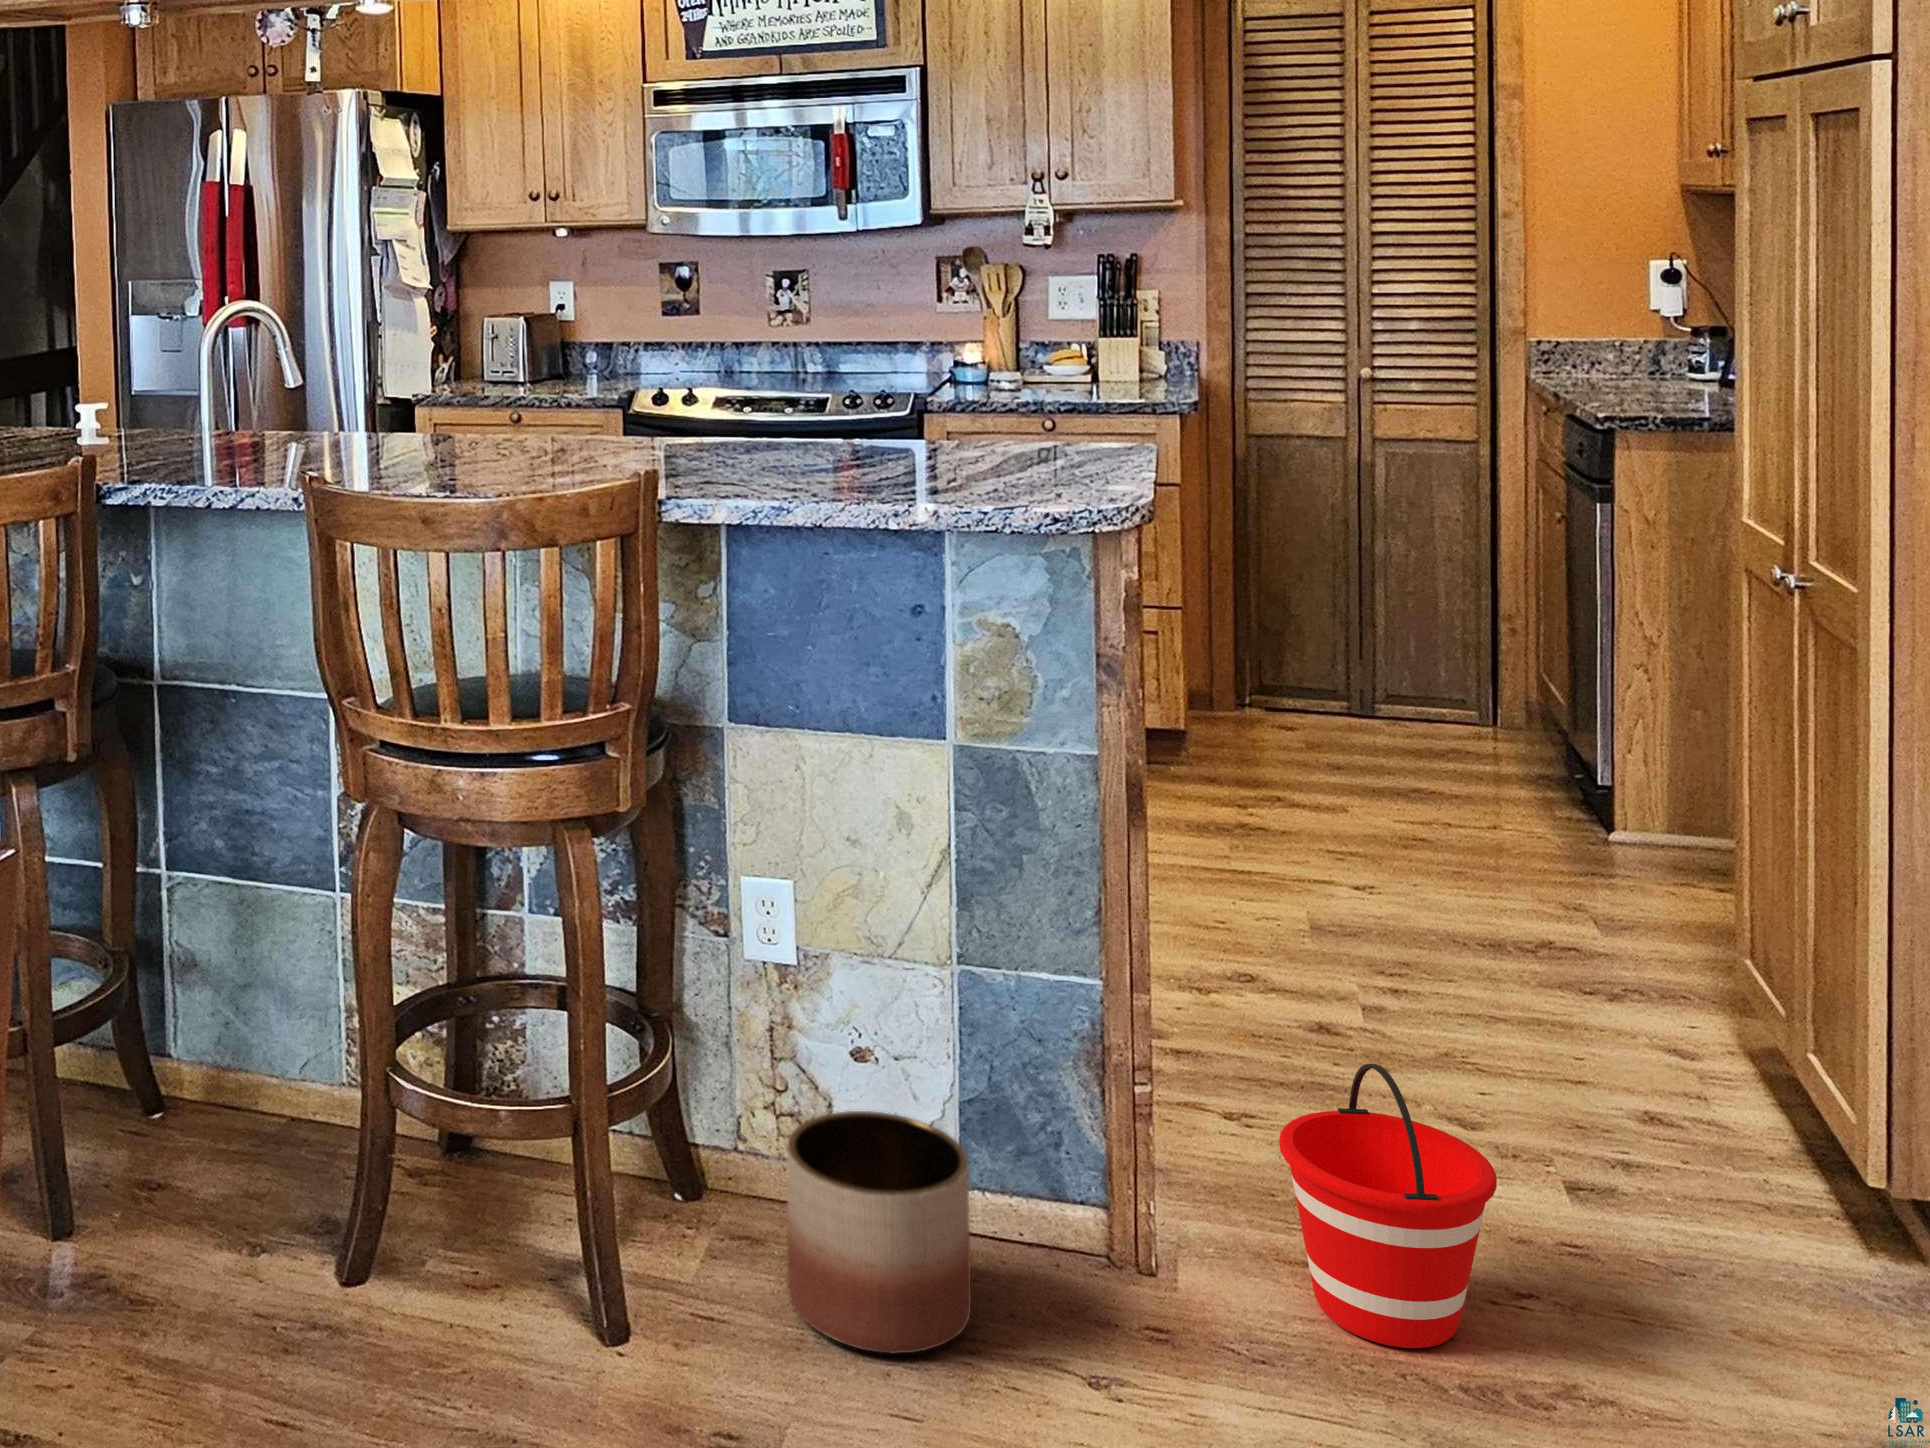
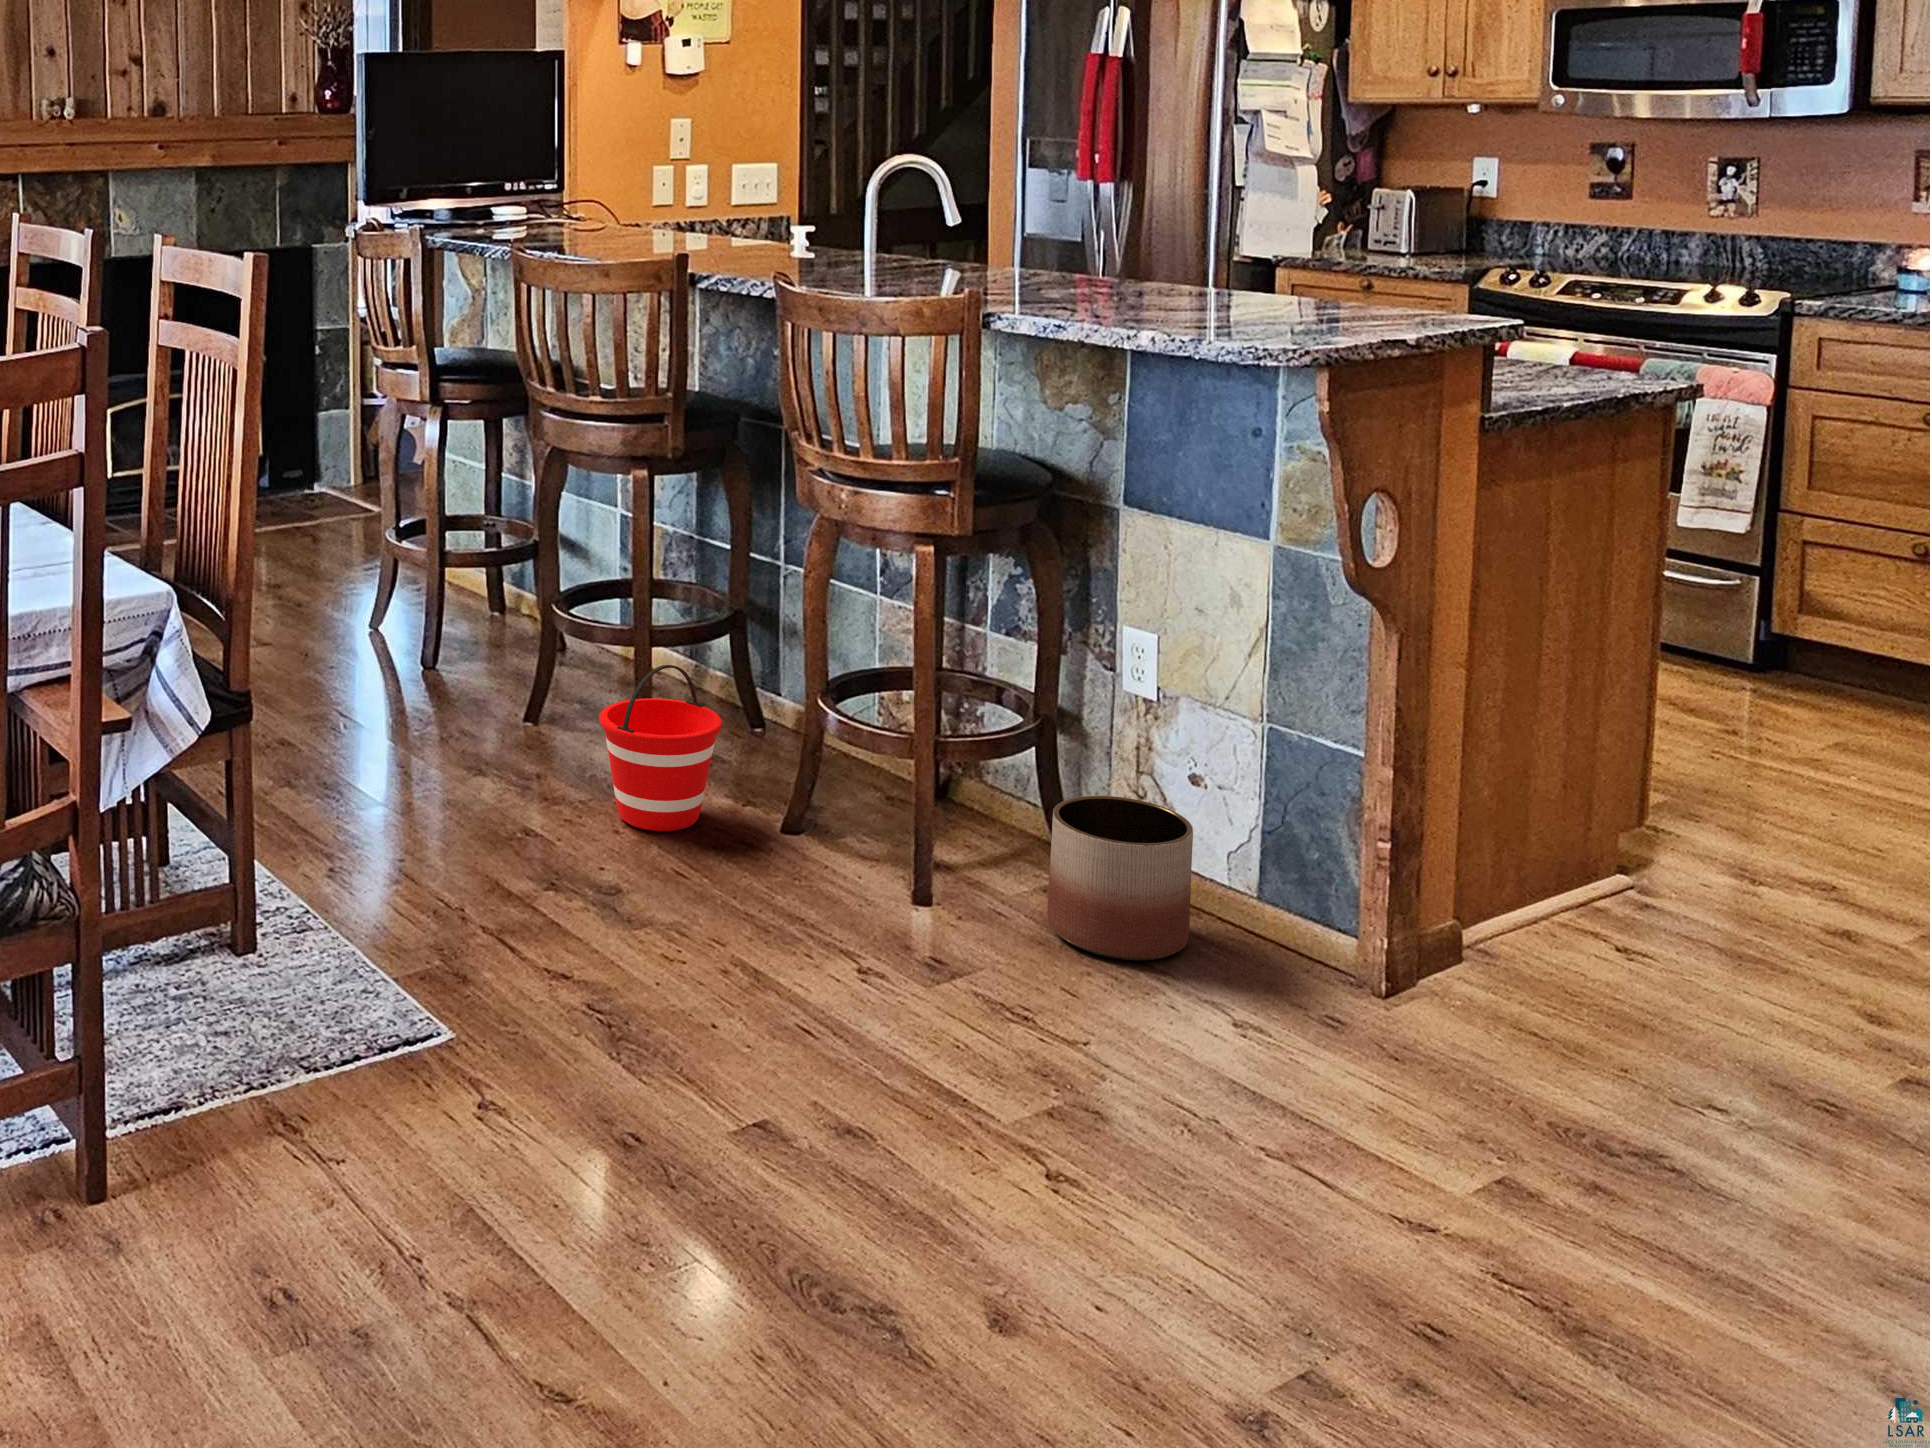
bucket: present [1279,1064,1497,1348] -> present [599,665,722,831]

